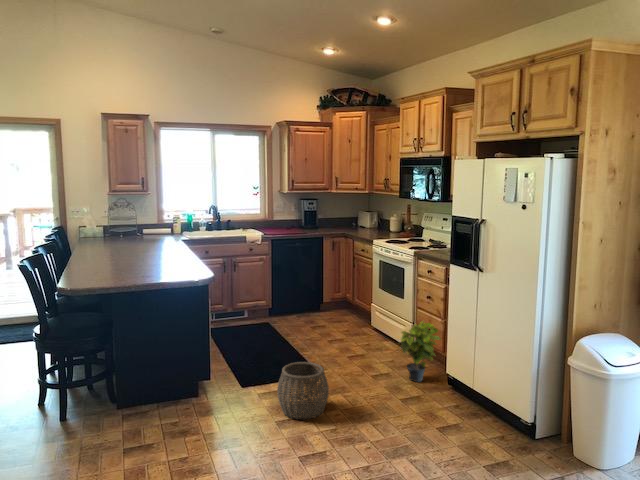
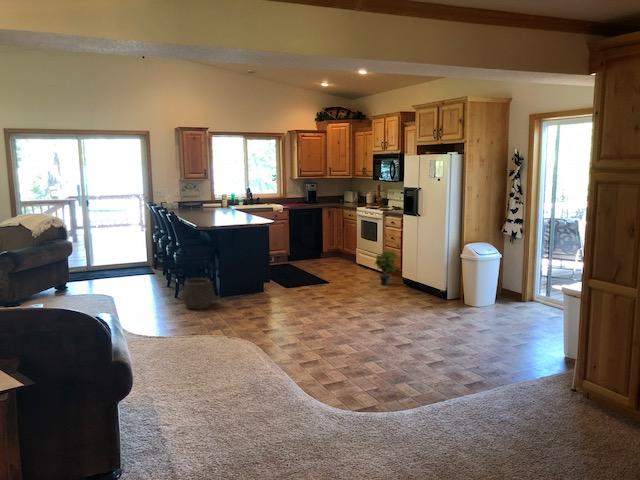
woven basket: present [277,362,329,419] -> present [182,278,213,309]

